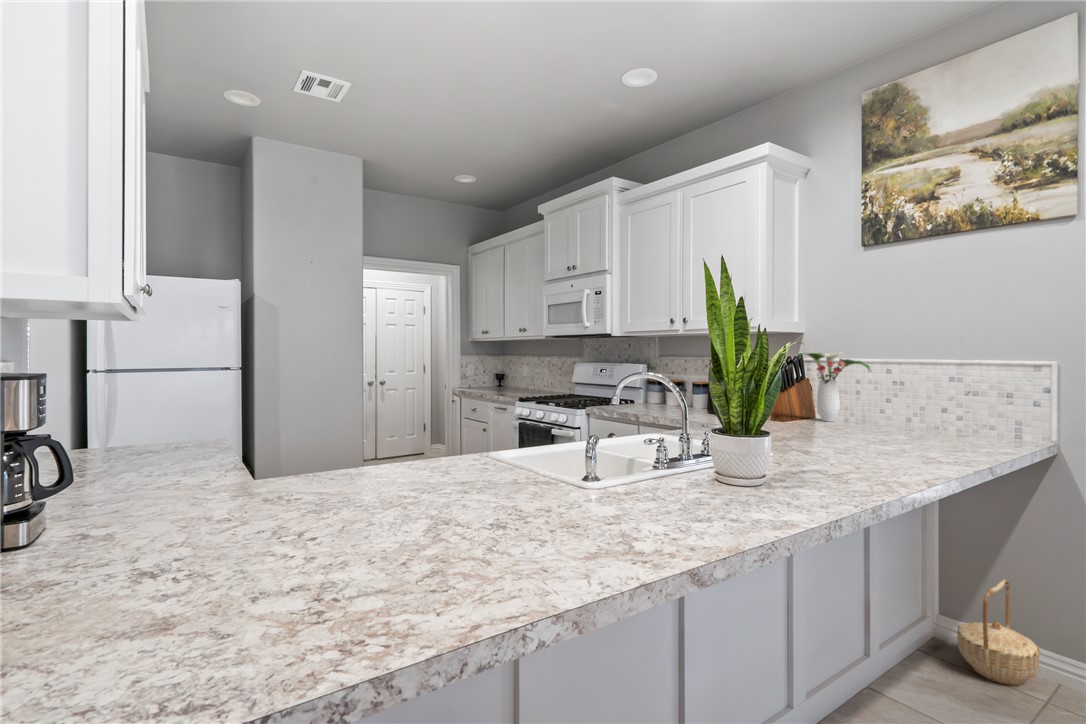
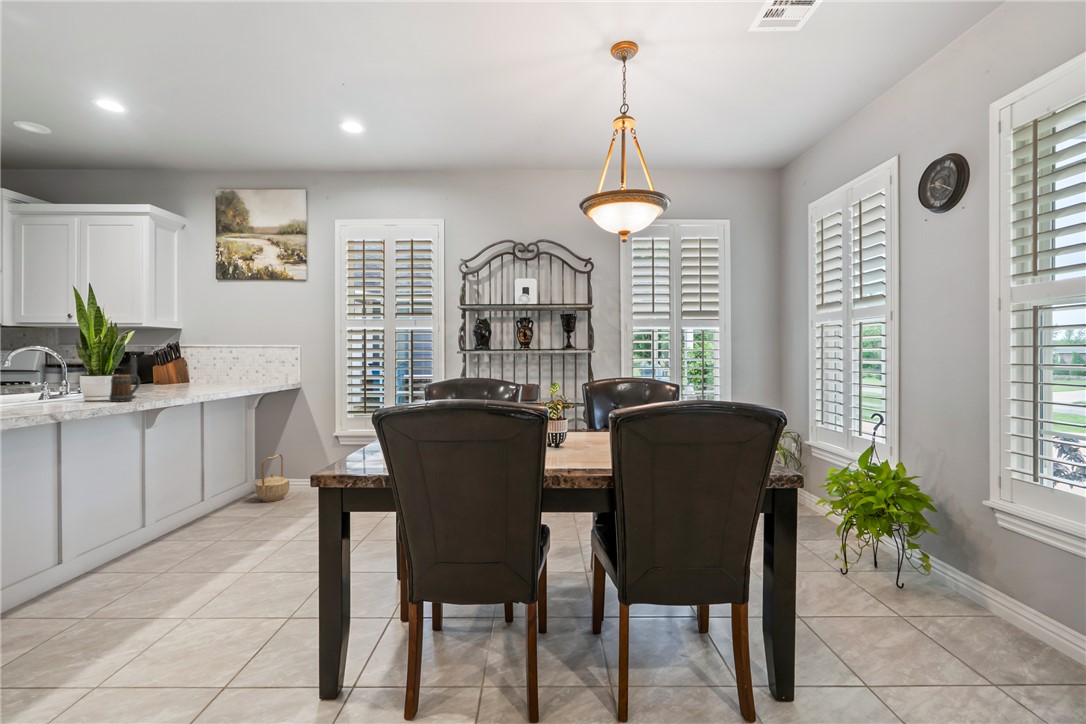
flower arrangement: present [798,351,870,421] -> none [171,340,216,383]
mug: none [784,448,840,517] -> present [109,375,140,402]

